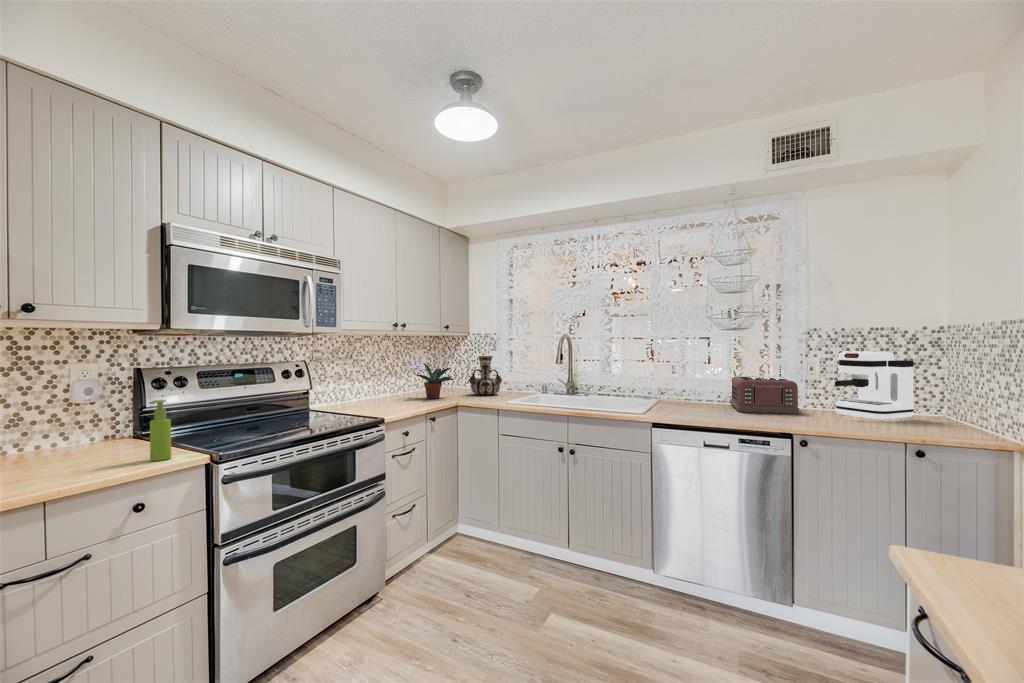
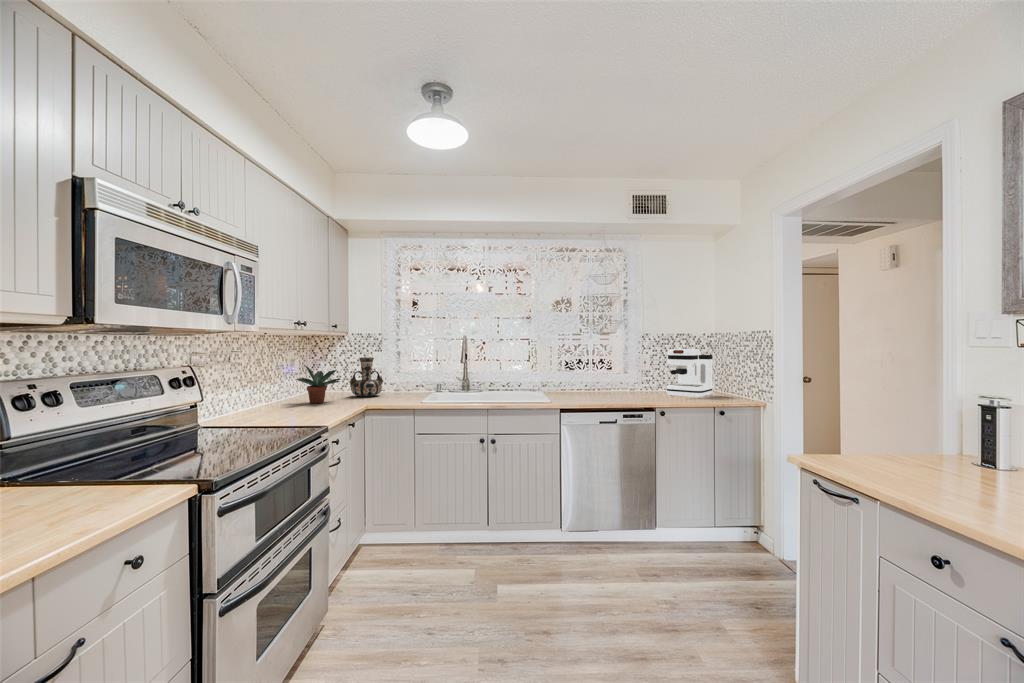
toaster: present [730,377,799,414] -> none [588,370,645,398]
soap dispenser: present [149,400,171,461] -> none [58,422,92,511]

